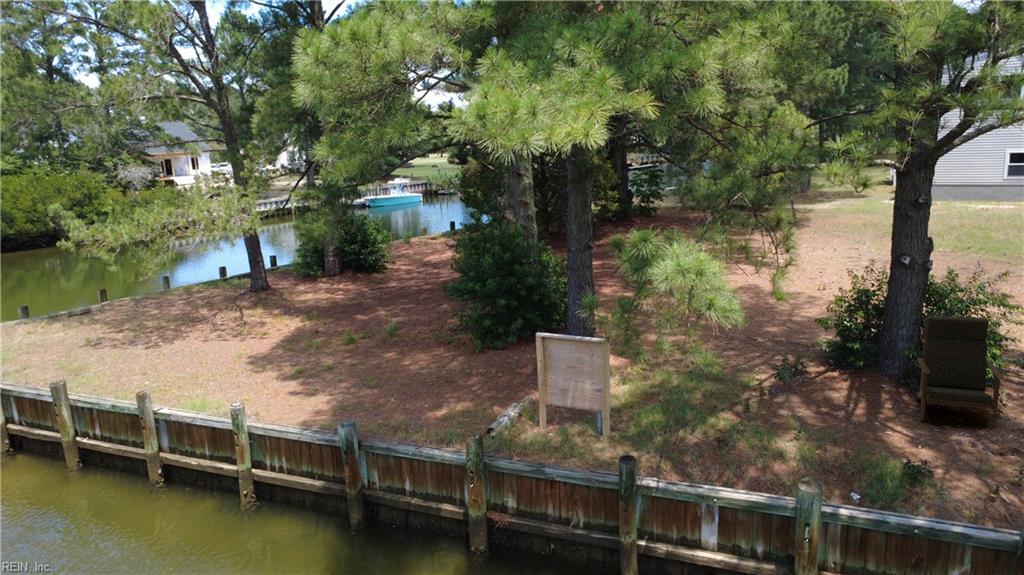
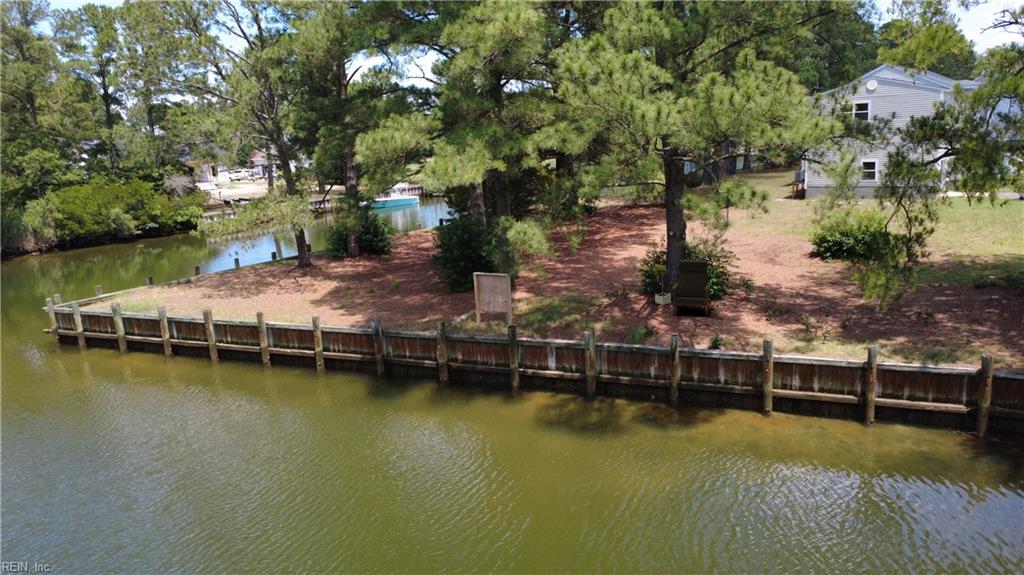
potted tree: none [862,319,896,395] -> present [653,264,671,305]

